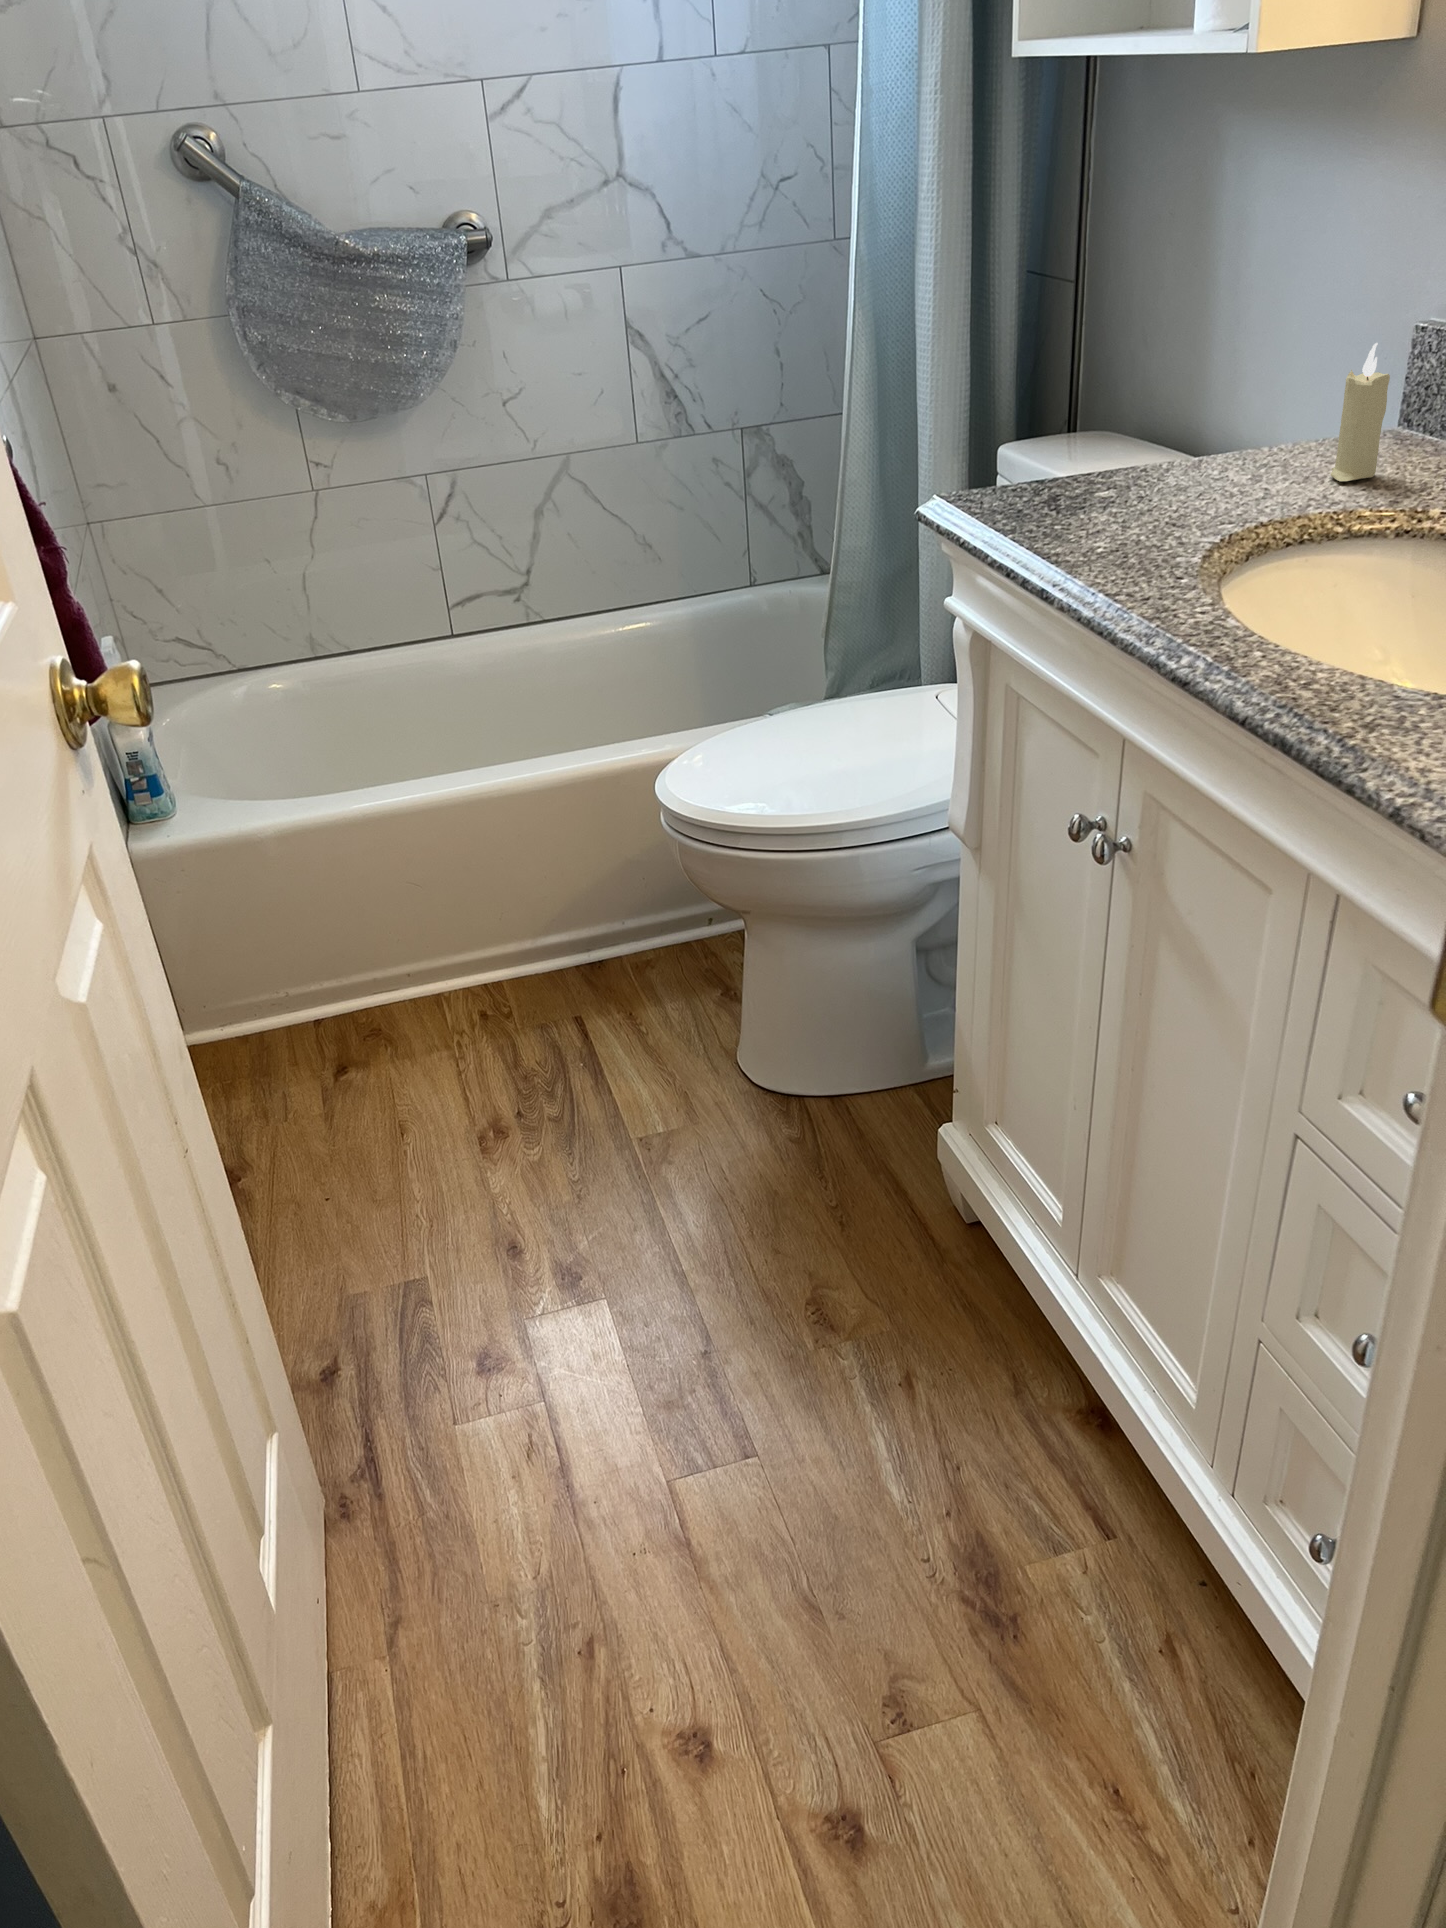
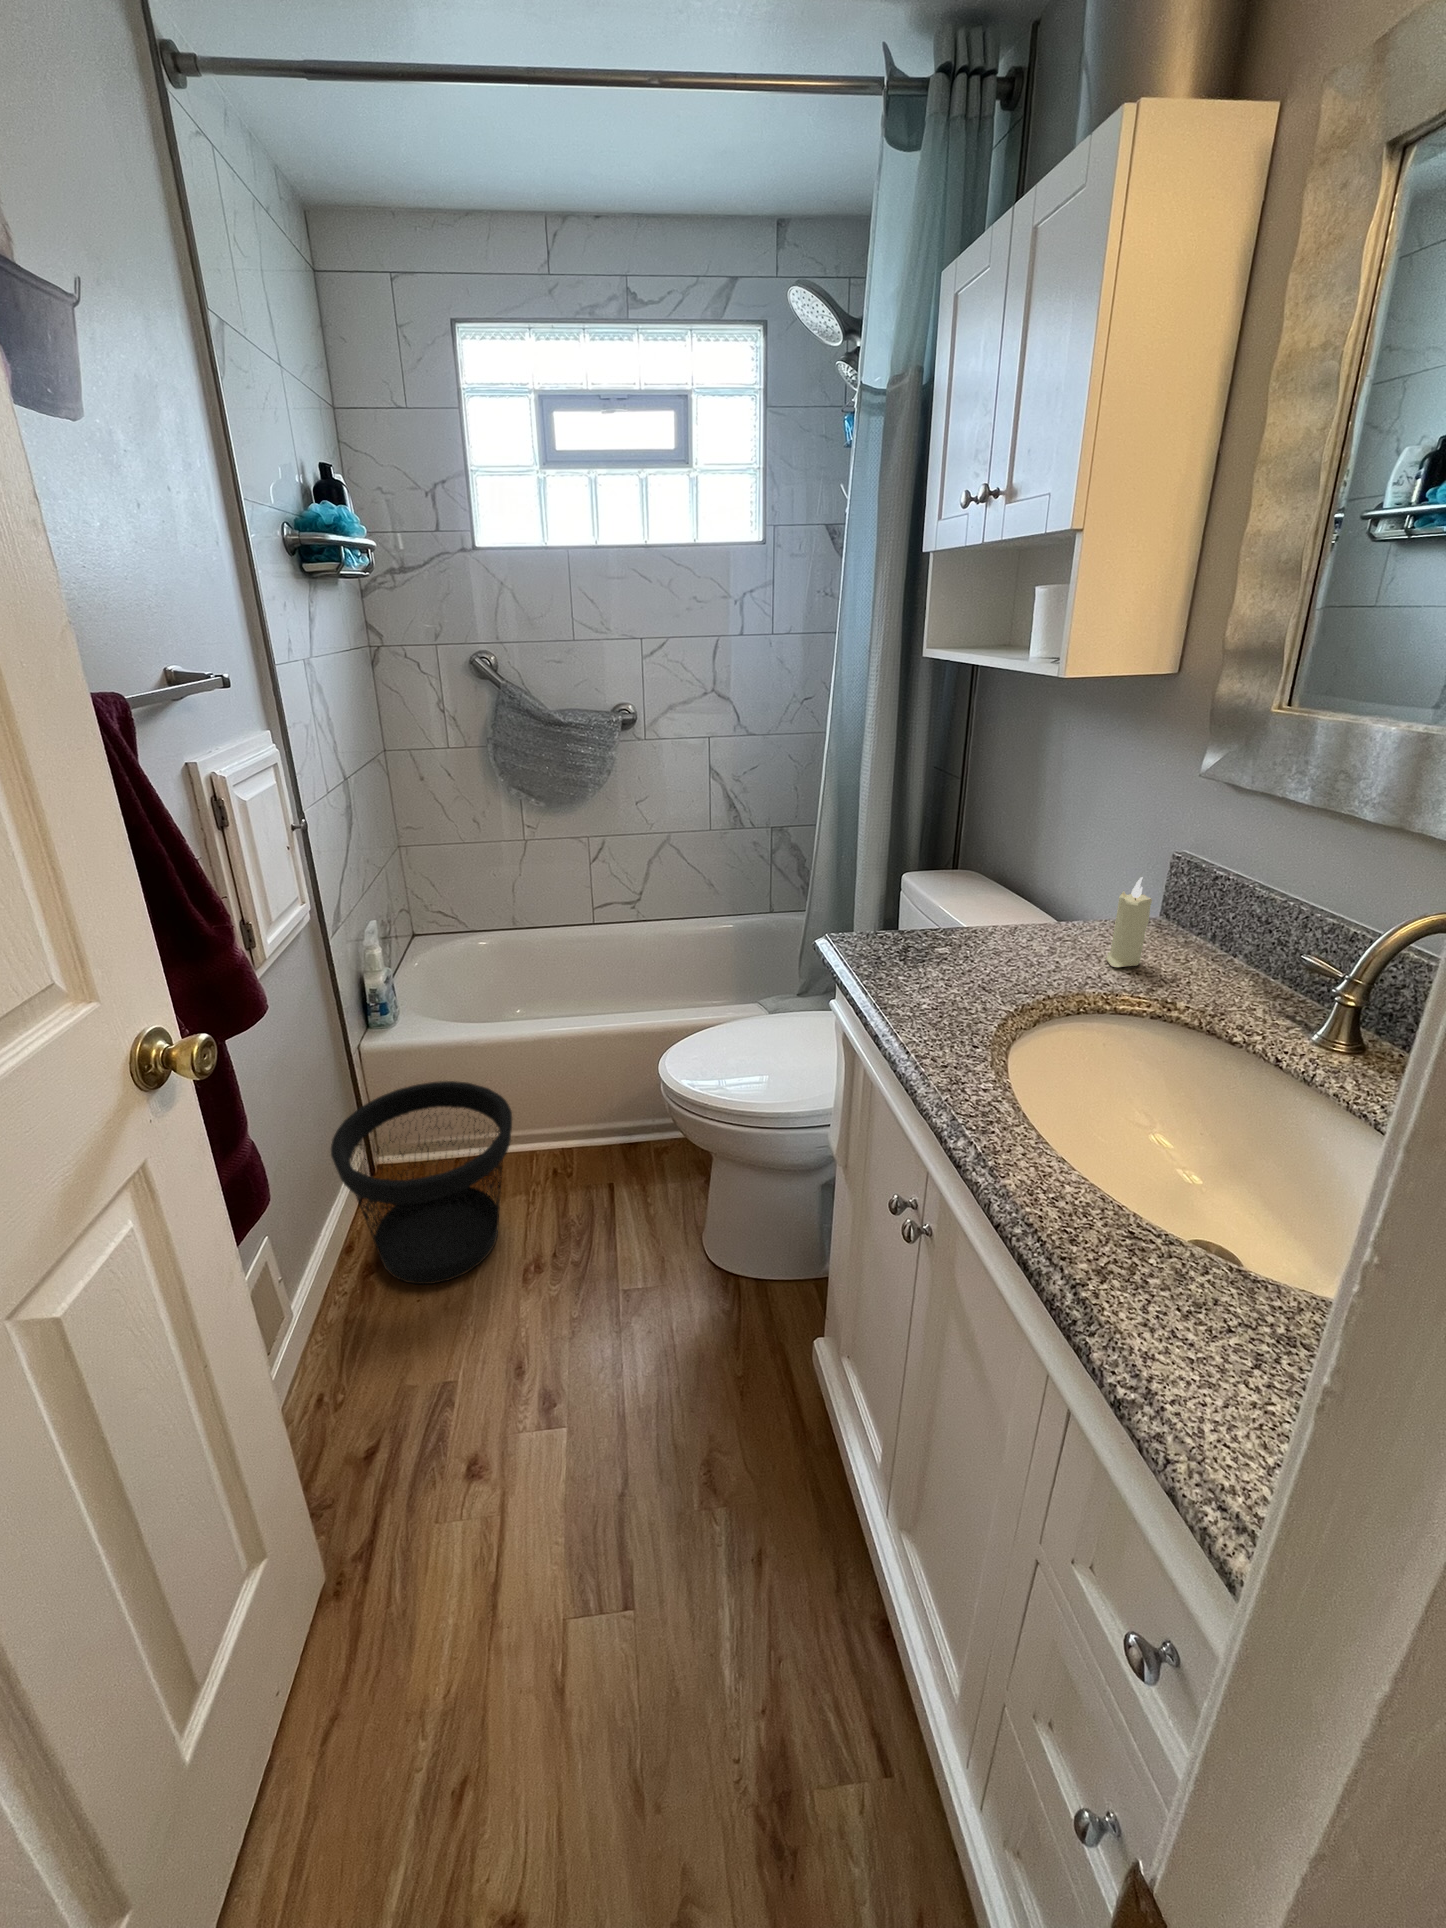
wastebasket: none [140,873,425,1177] -> present [331,1081,512,1284]

